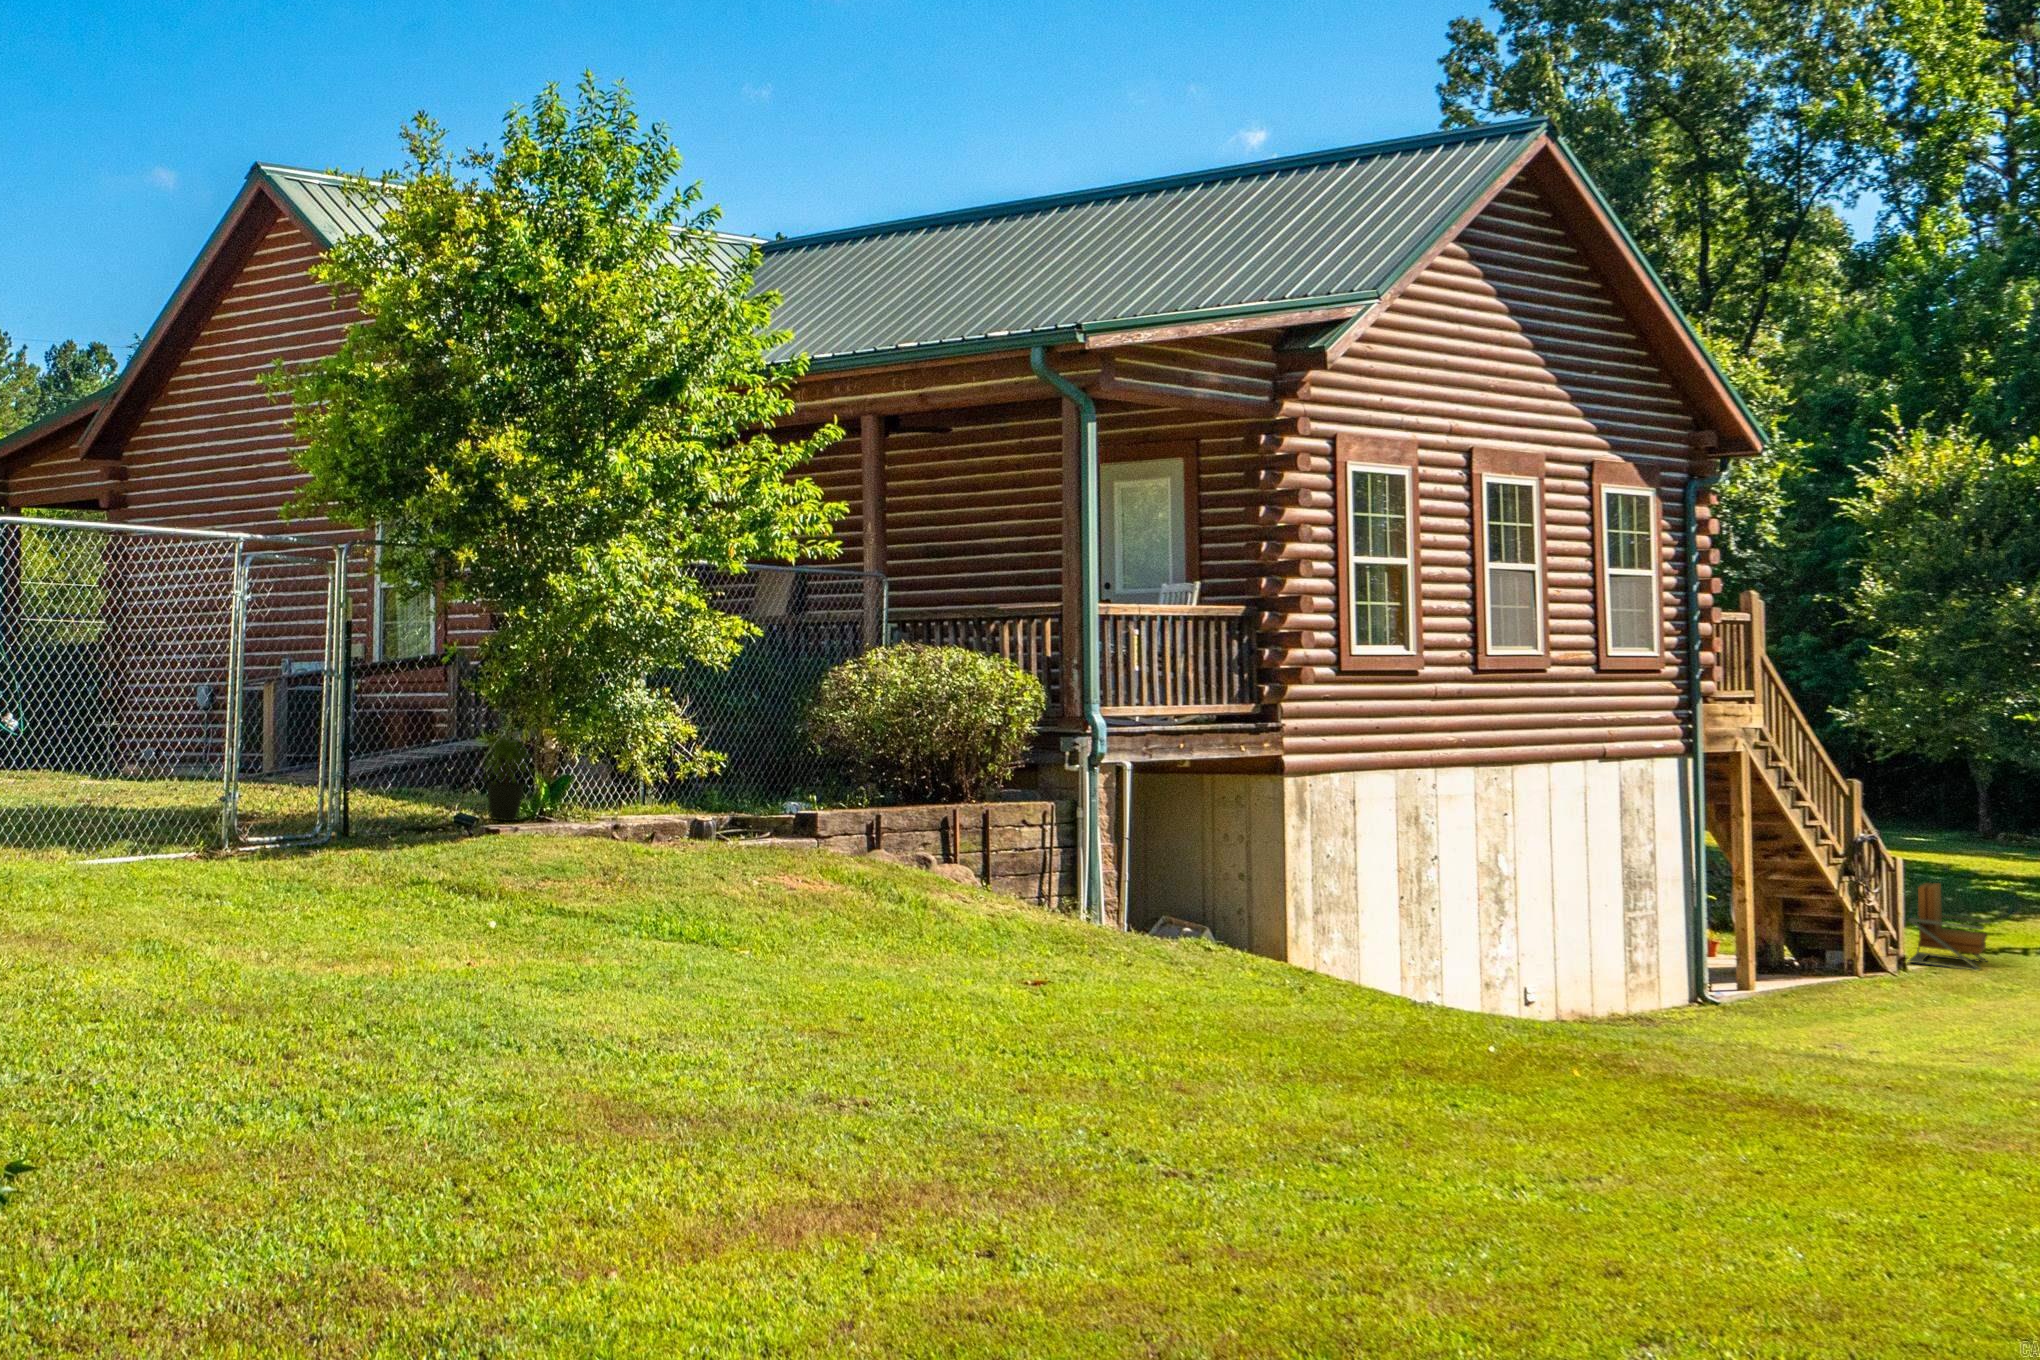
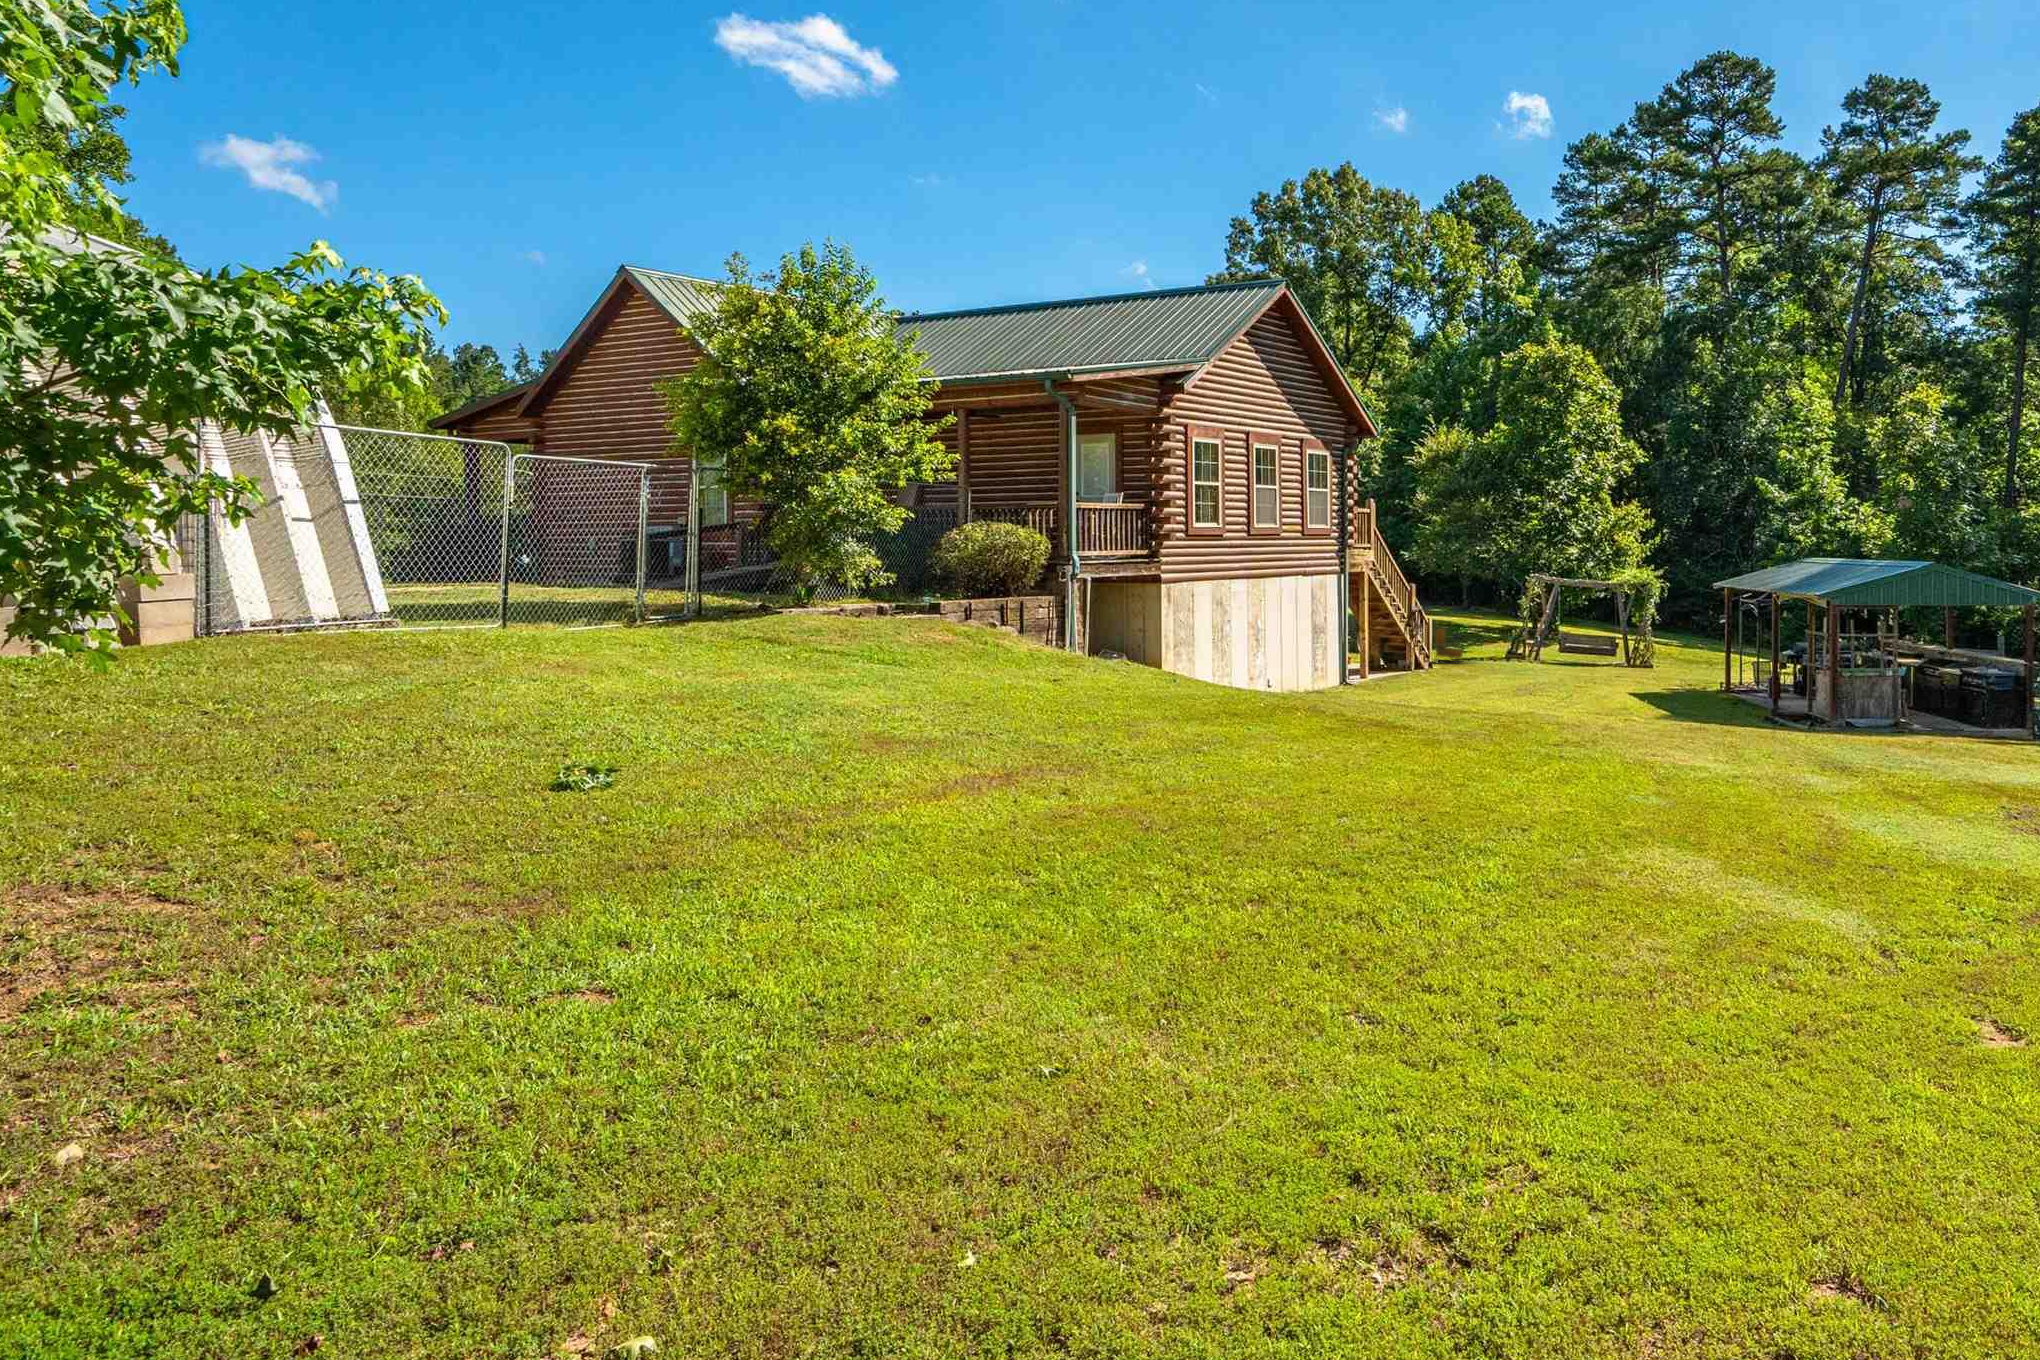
potted plant: present [485,735,533,821] -> none [768,564,798,607]

